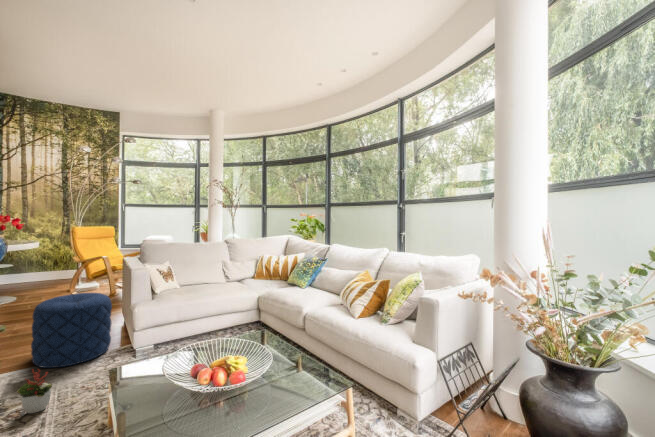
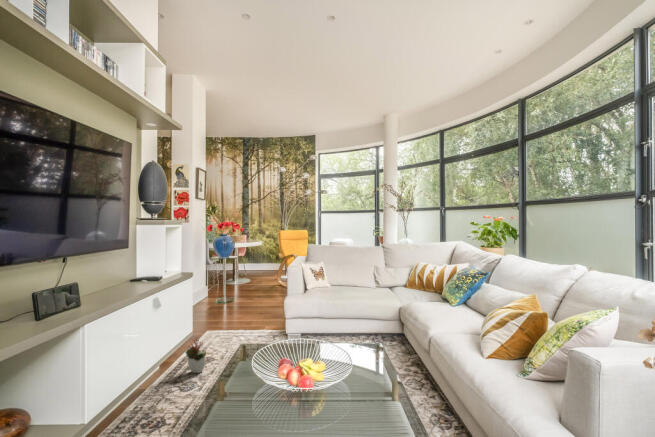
pouf: present [31,293,112,368] -> none [220,282,273,341]

